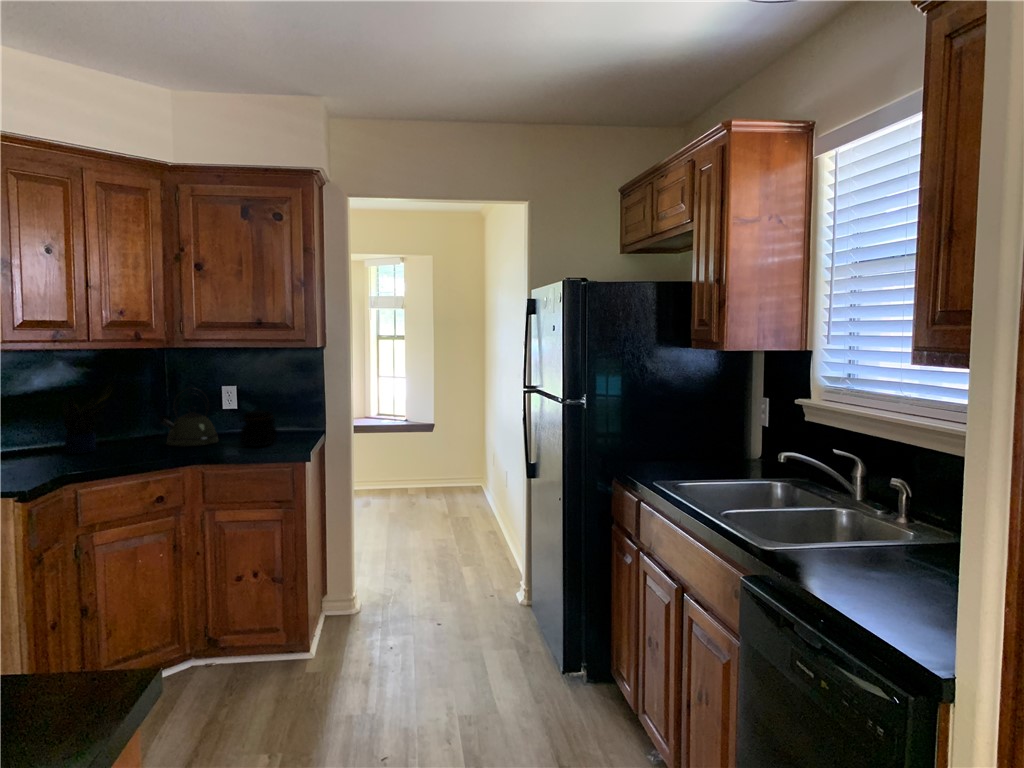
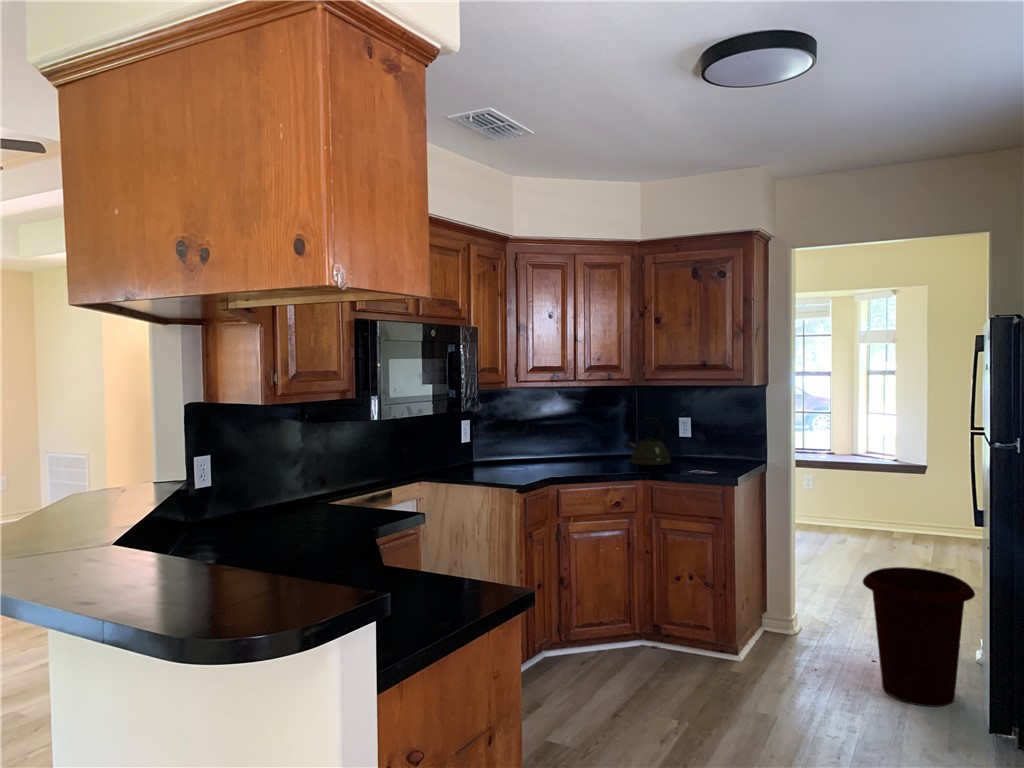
potted plant: present [63,382,114,454] -> none [561,410,595,464]
jar: present [240,410,277,446] -> none [684,439,715,469]
waste bin: none [435,522,529,652] -> present [863,567,975,707]

